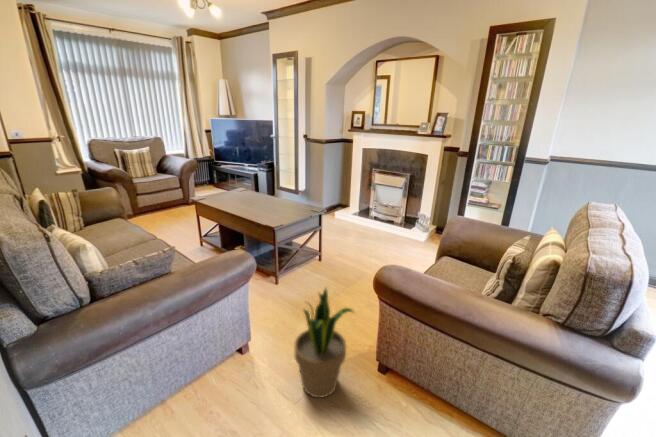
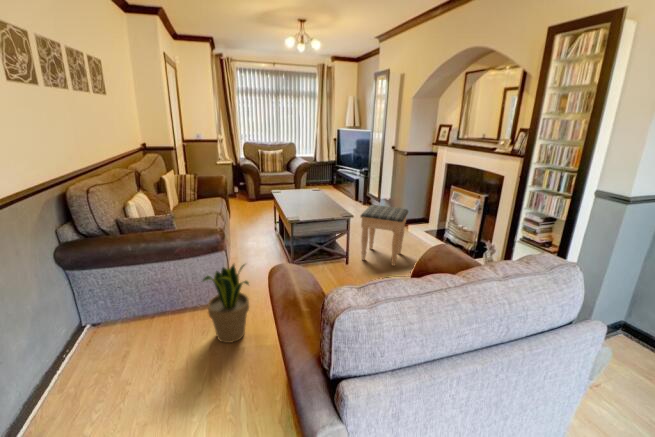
footstool: none [327,195,377,255] -> present [360,205,408,266]

